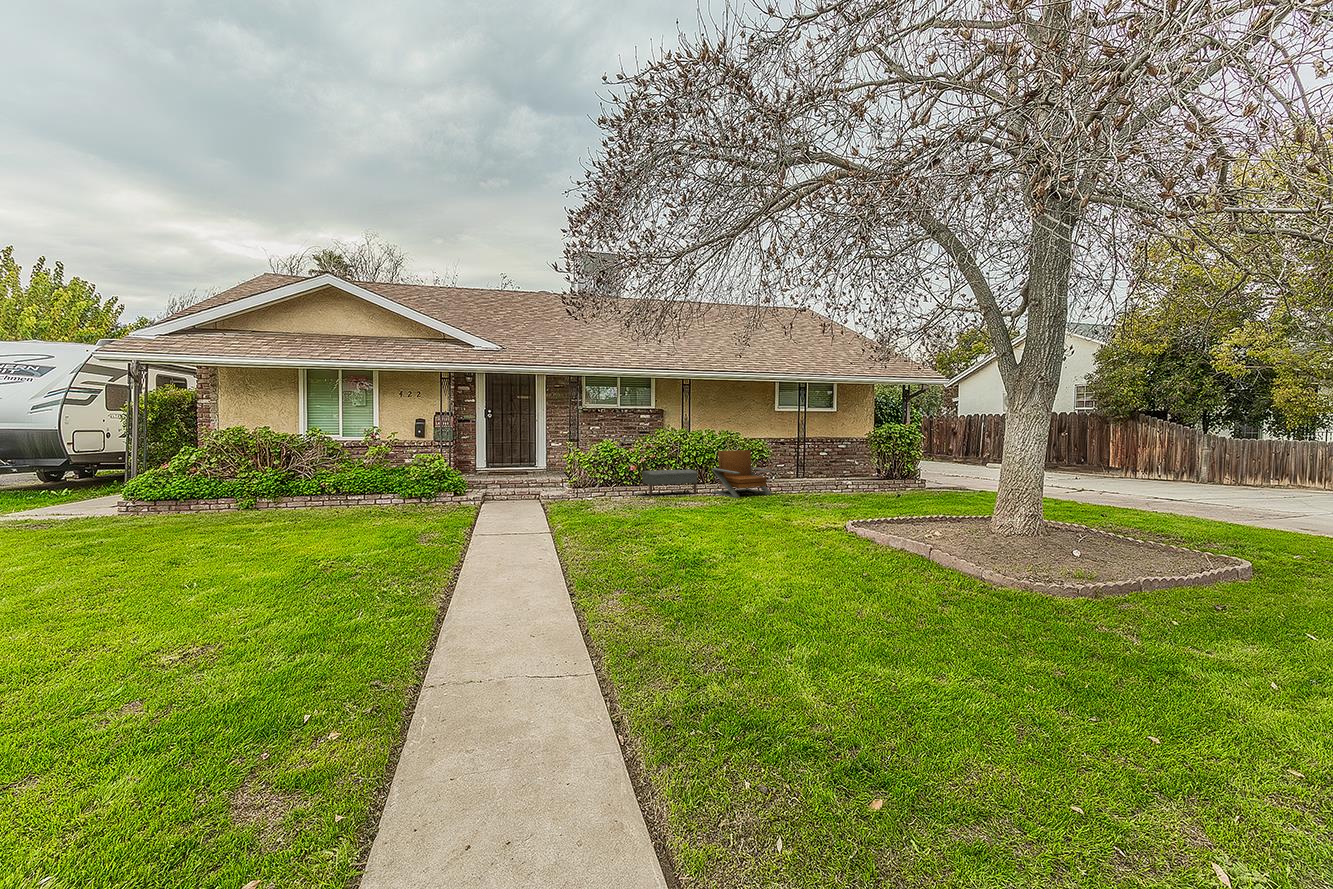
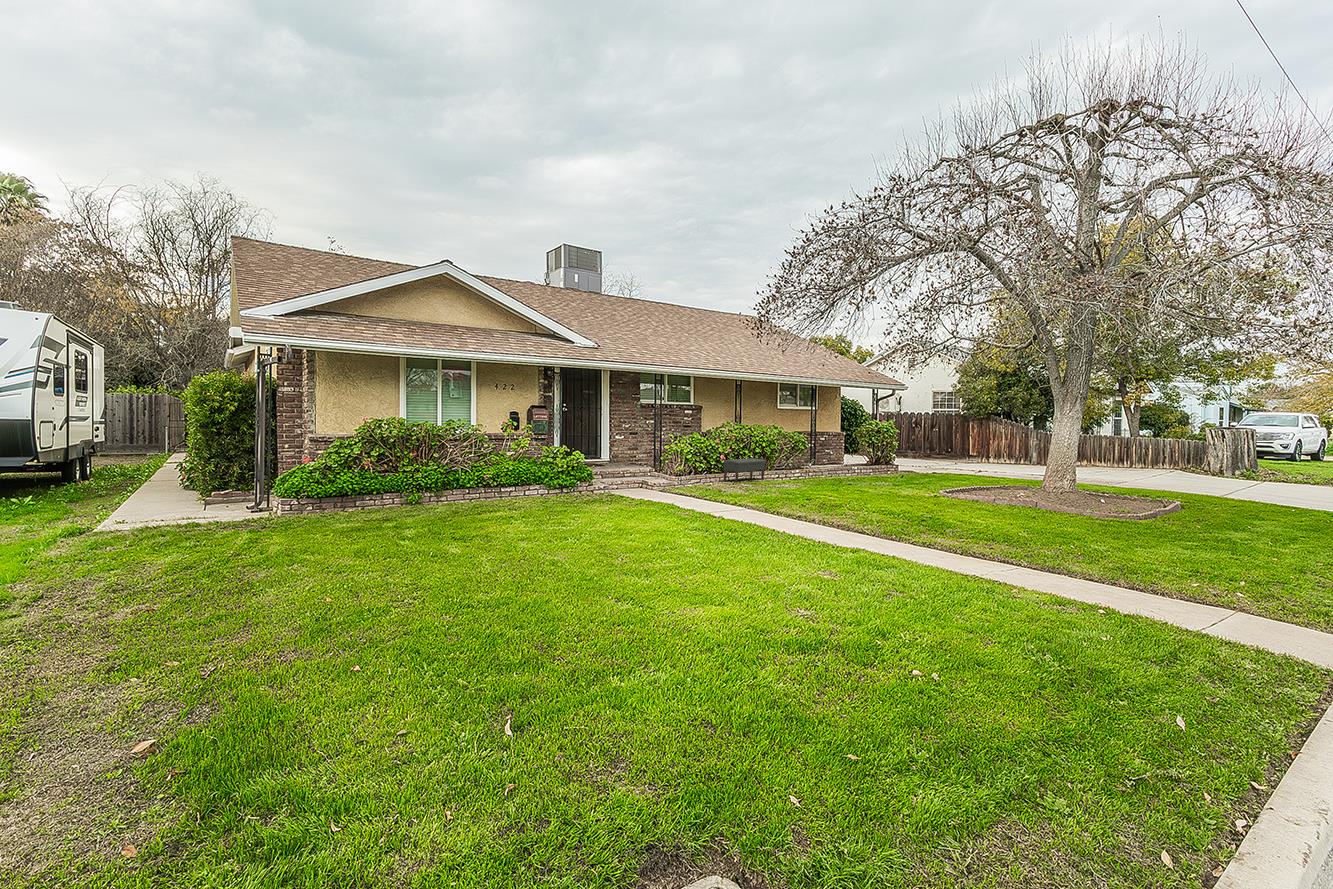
lounge chair: present [711,450,772,498] -> none [771,442,818,482]

